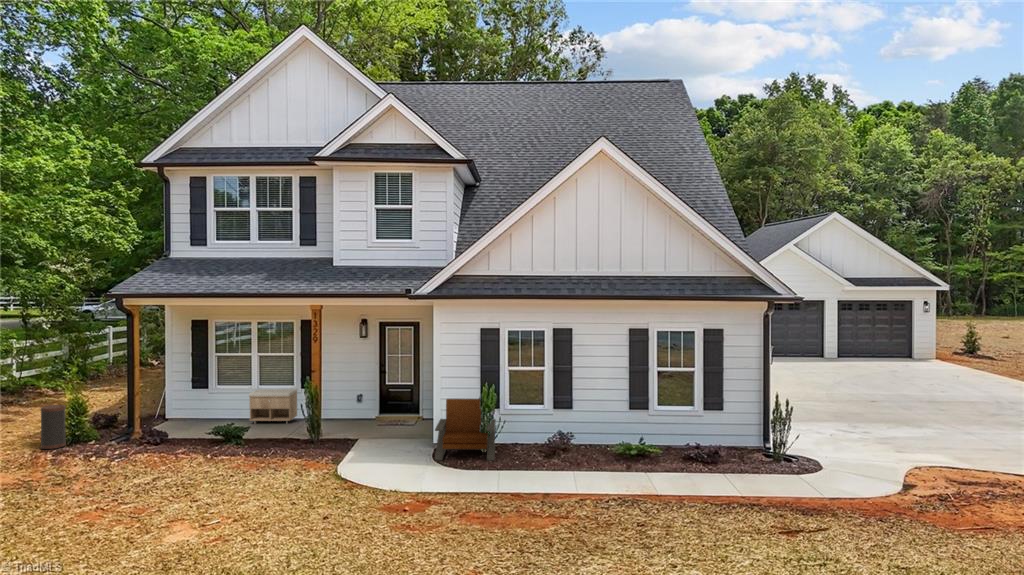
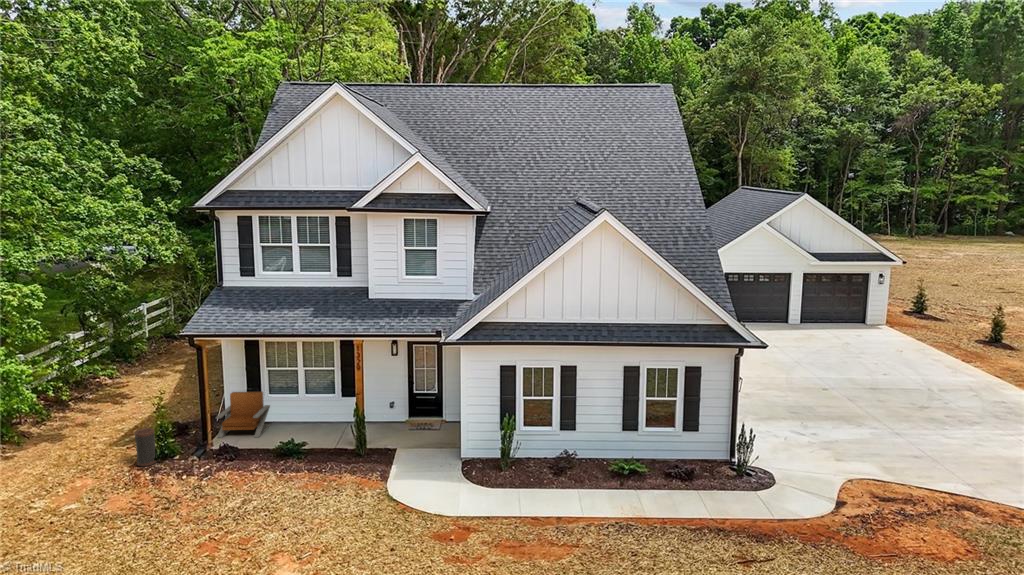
storage bench: present [249,389,297,423] -> none [301,398,341,429]
lounge chair: present [435,399,496,461] -> present [216,392,270,438]

